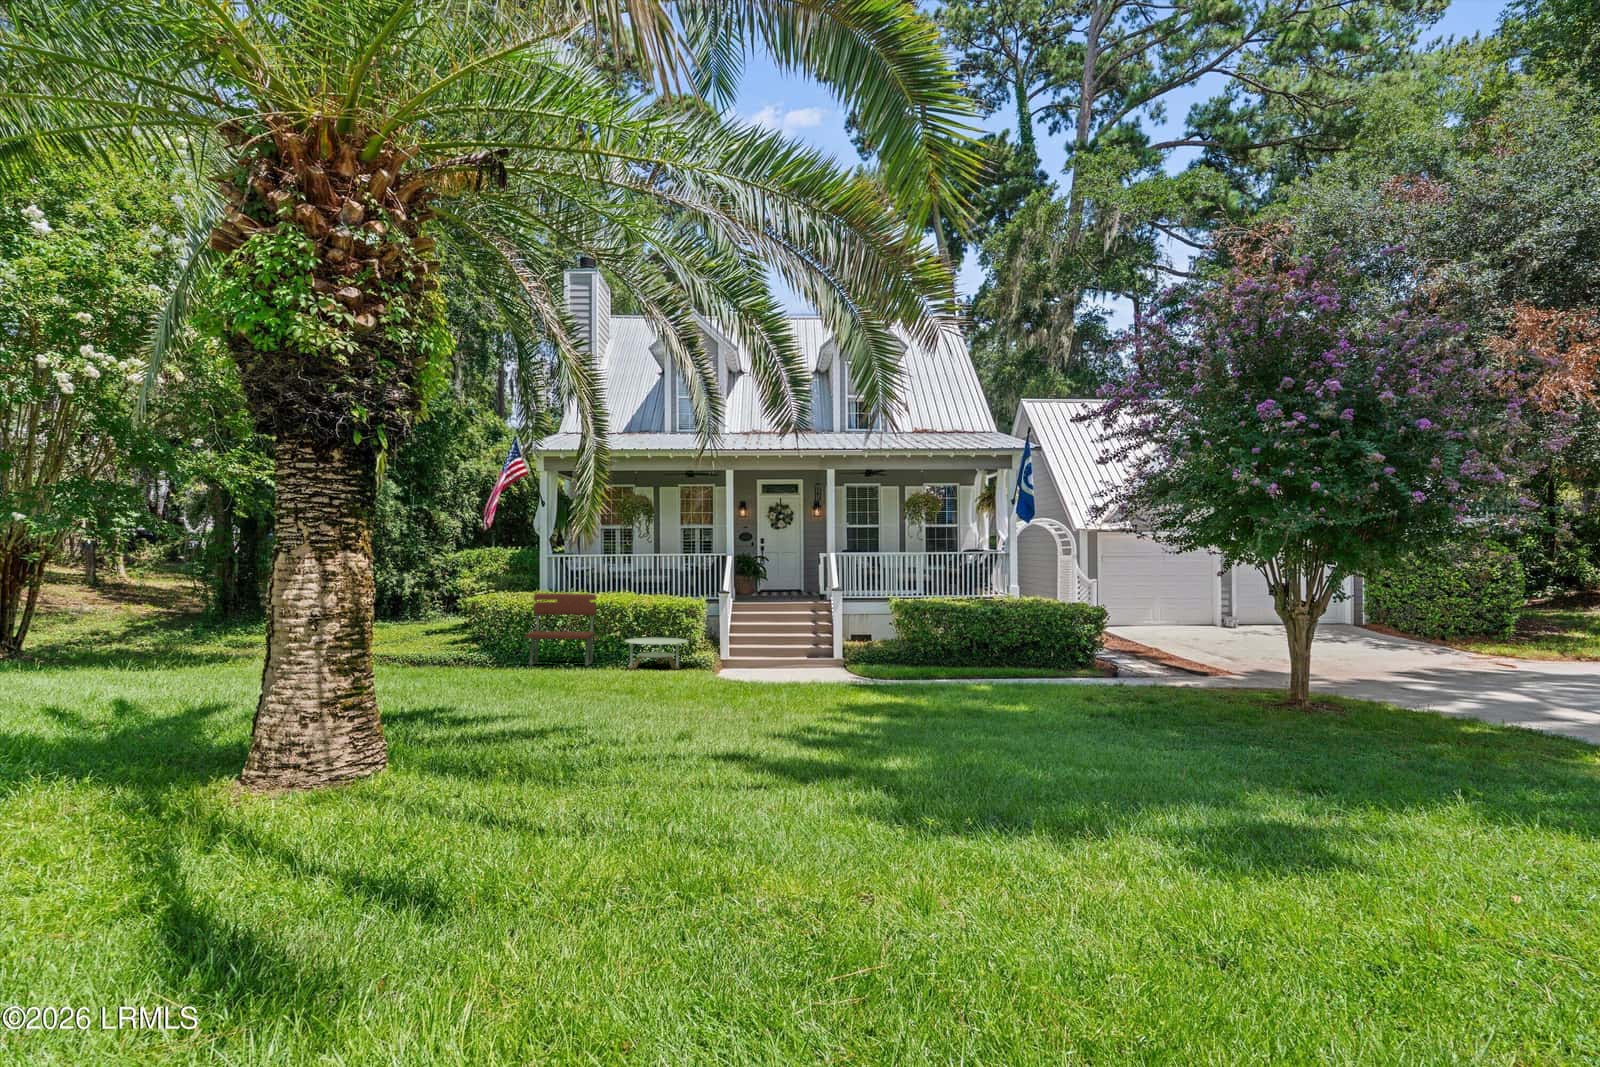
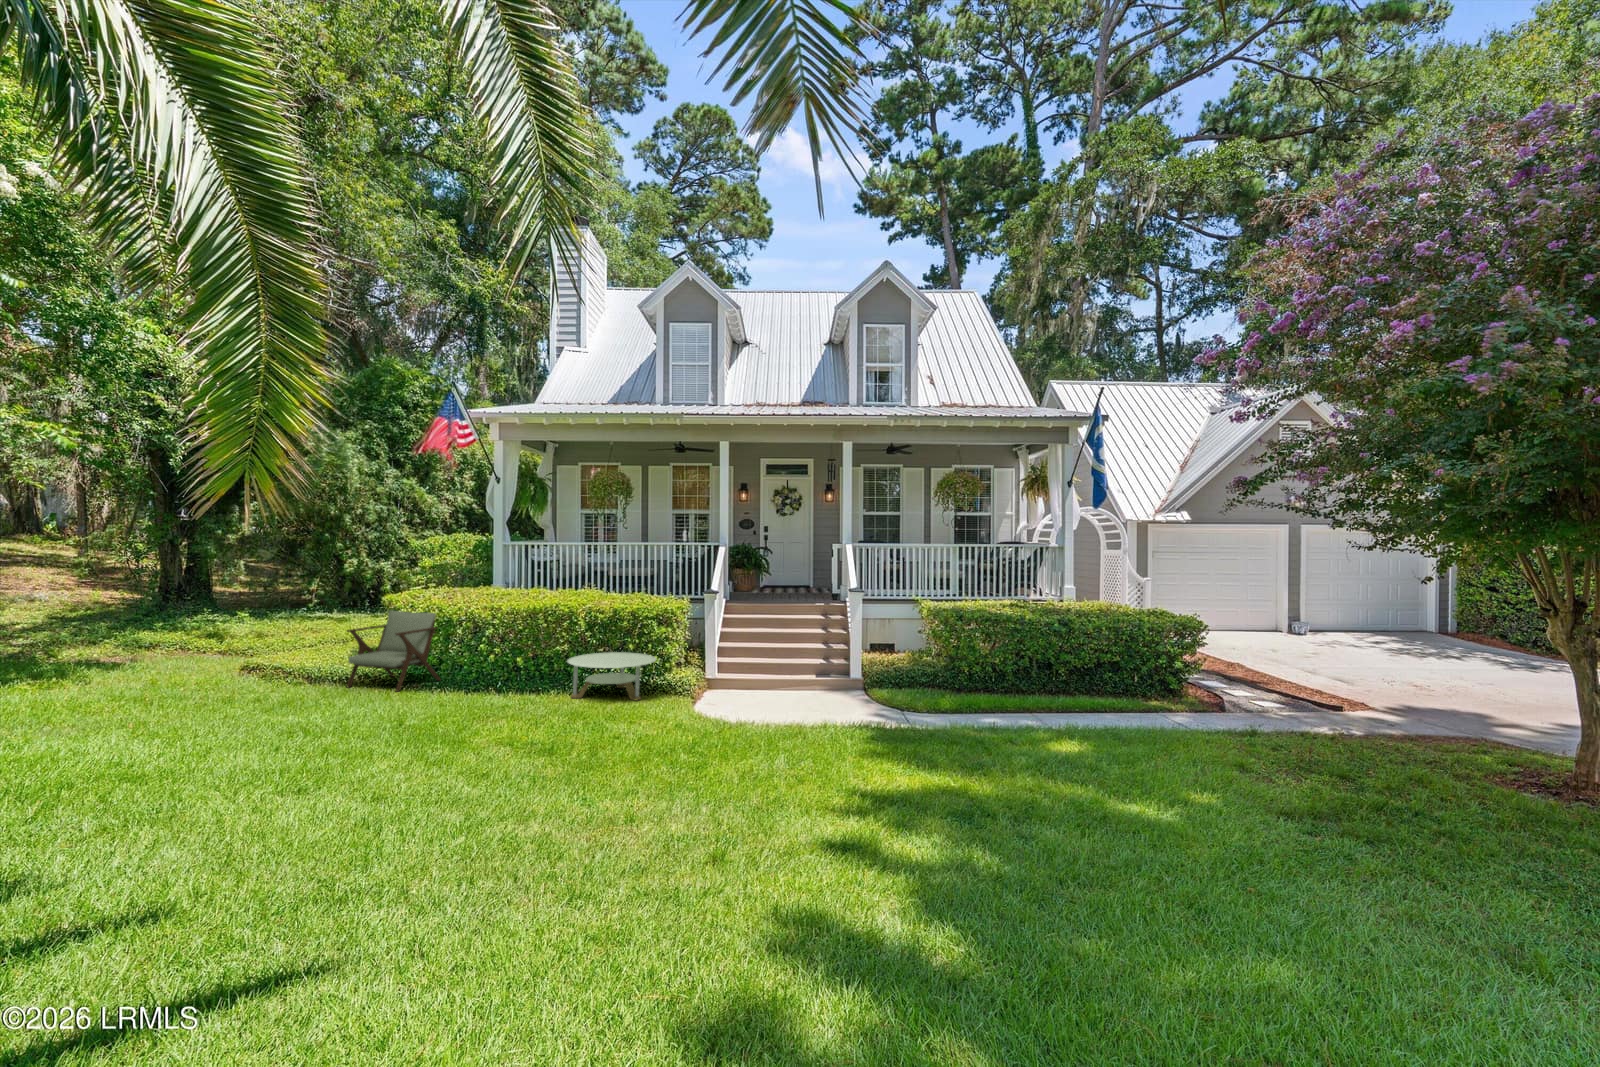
bench: present [525,593,596,666] -> none [432,594,538,693]
lounge chair: none [456,607,520,666] -> present [347,610,441,692]

